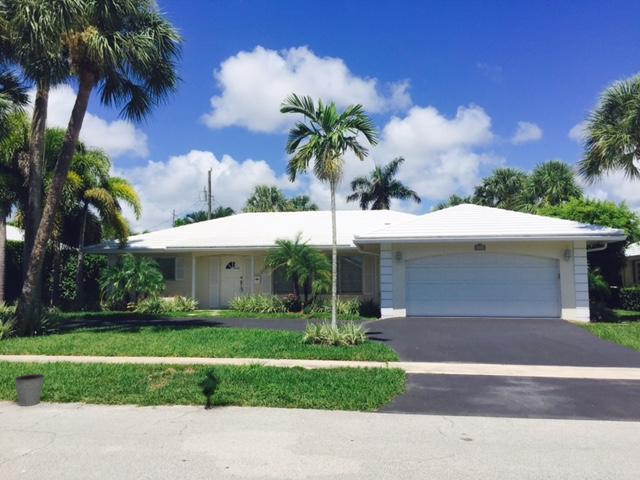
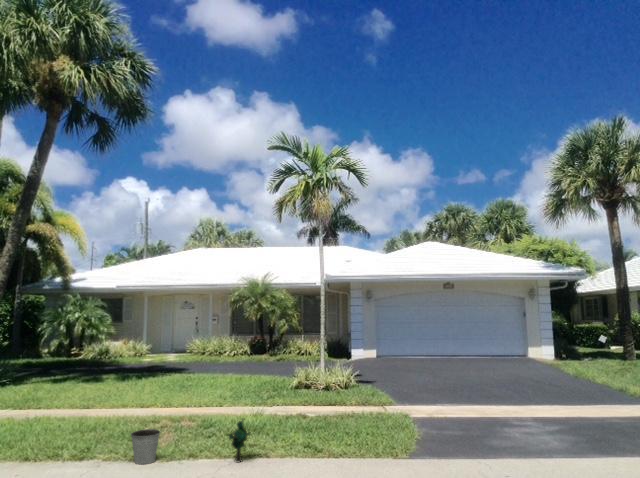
bucket: present [15,374,45,406] -> present [131,429,161,464]

